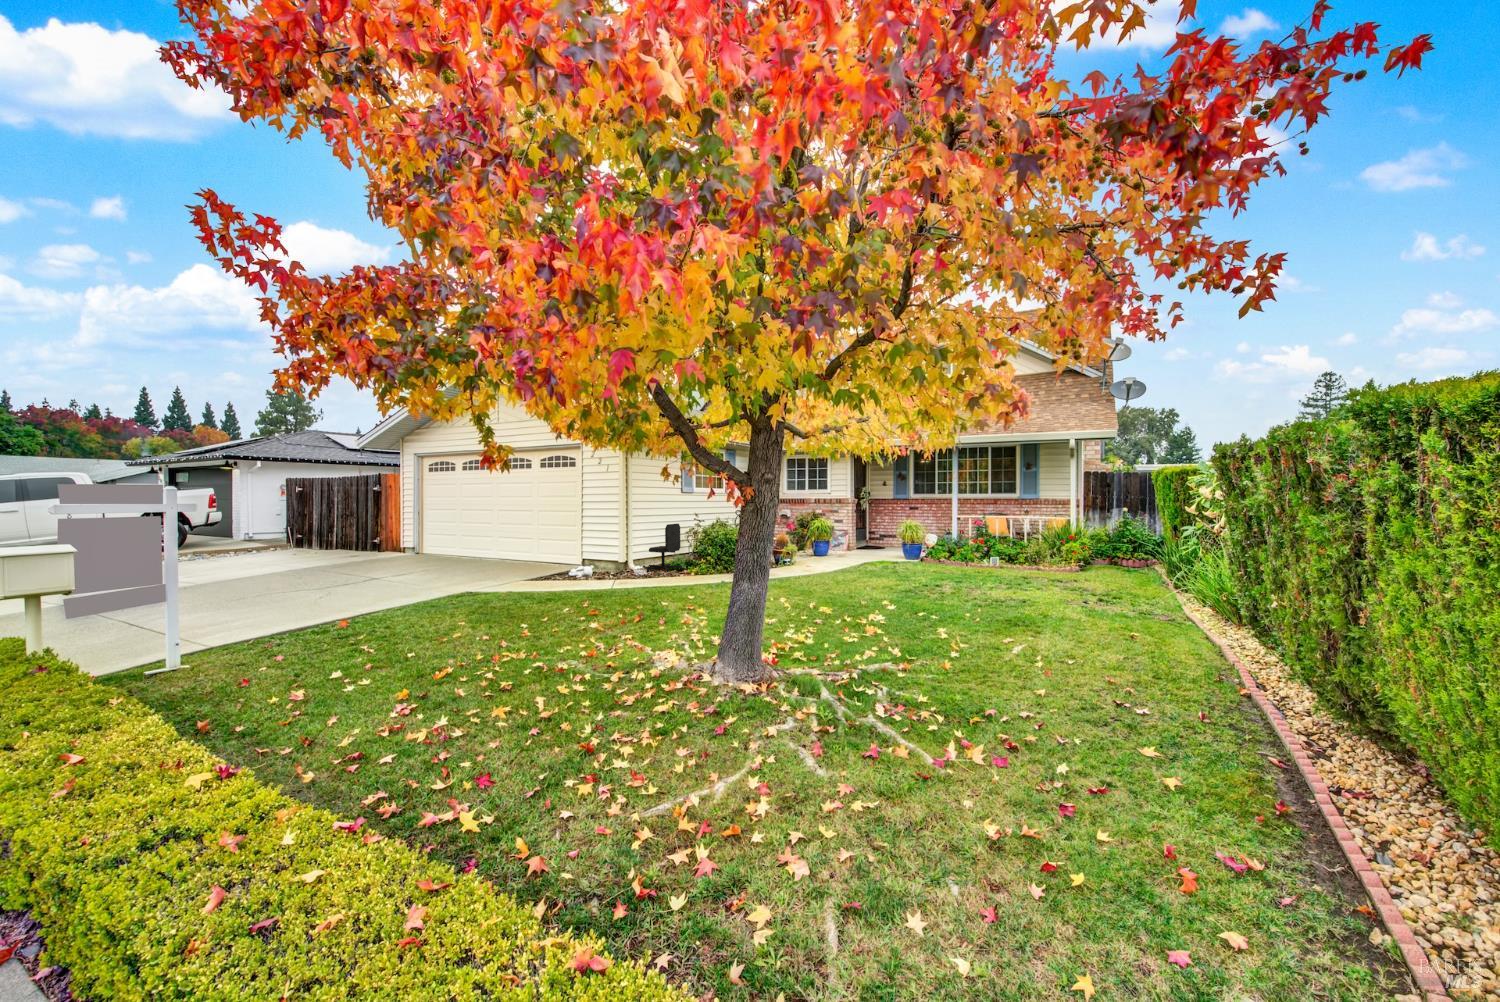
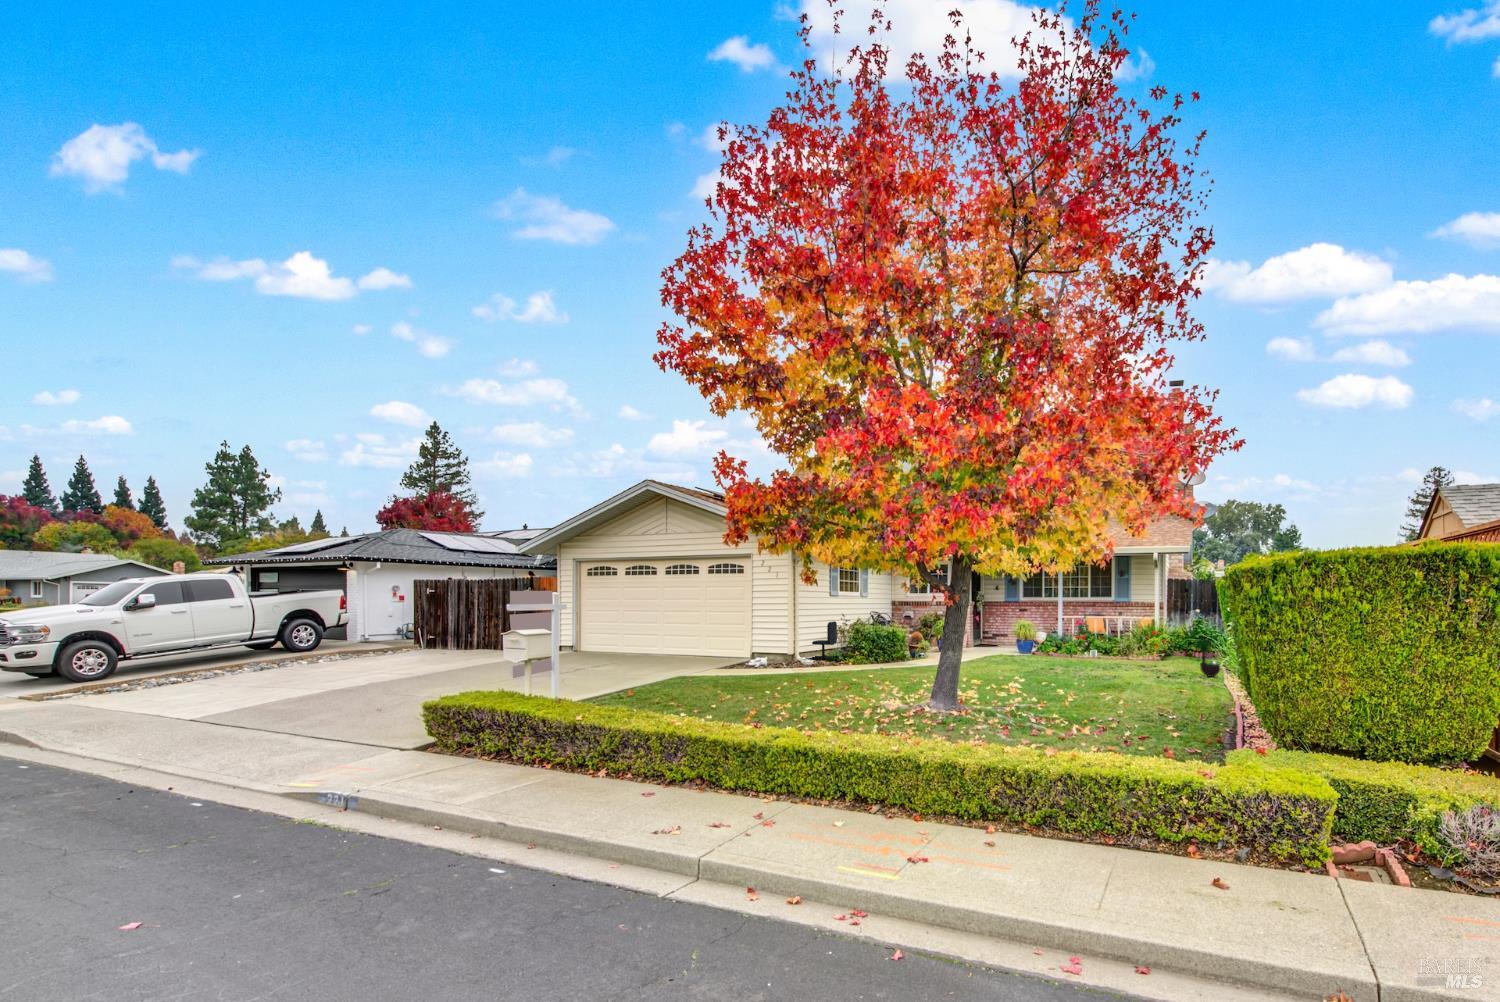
potted tree: none [1173,549,1220,617] -> present [1195,639,1220,677]

